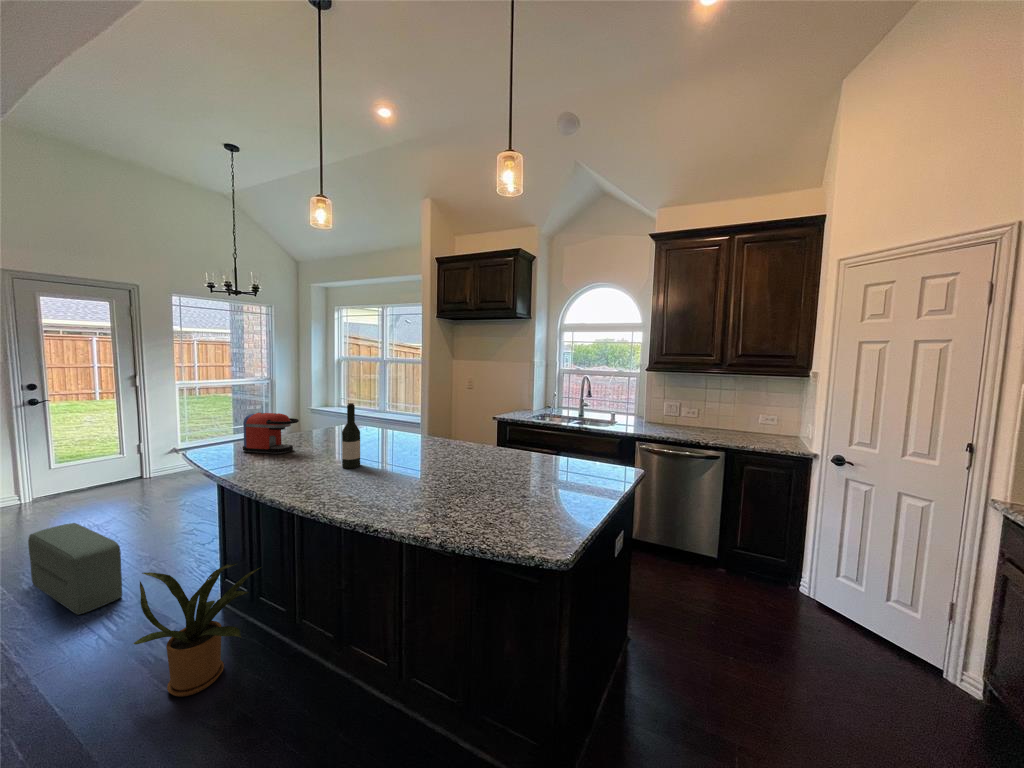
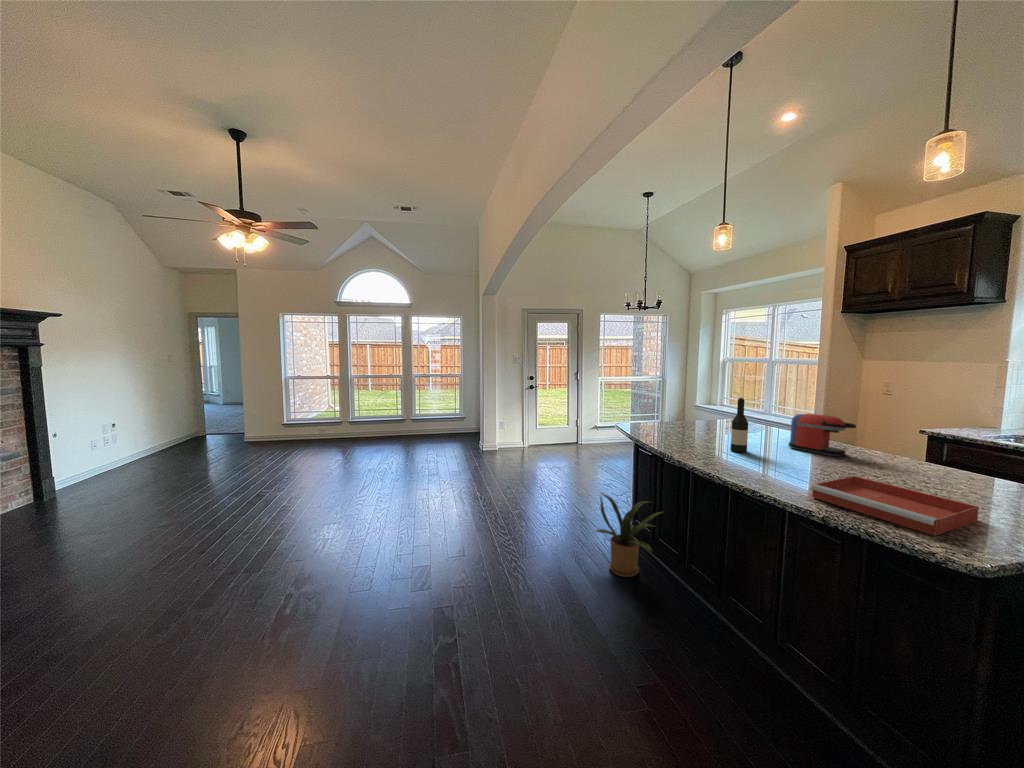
coffee maker: present [242,413,299,454] -> present [788,413,856,456]
tray: none [426,477,544,530] -> present [811,476,979,535]
pouf: present [28,523,122,615] -> none [541,458,581,511]

